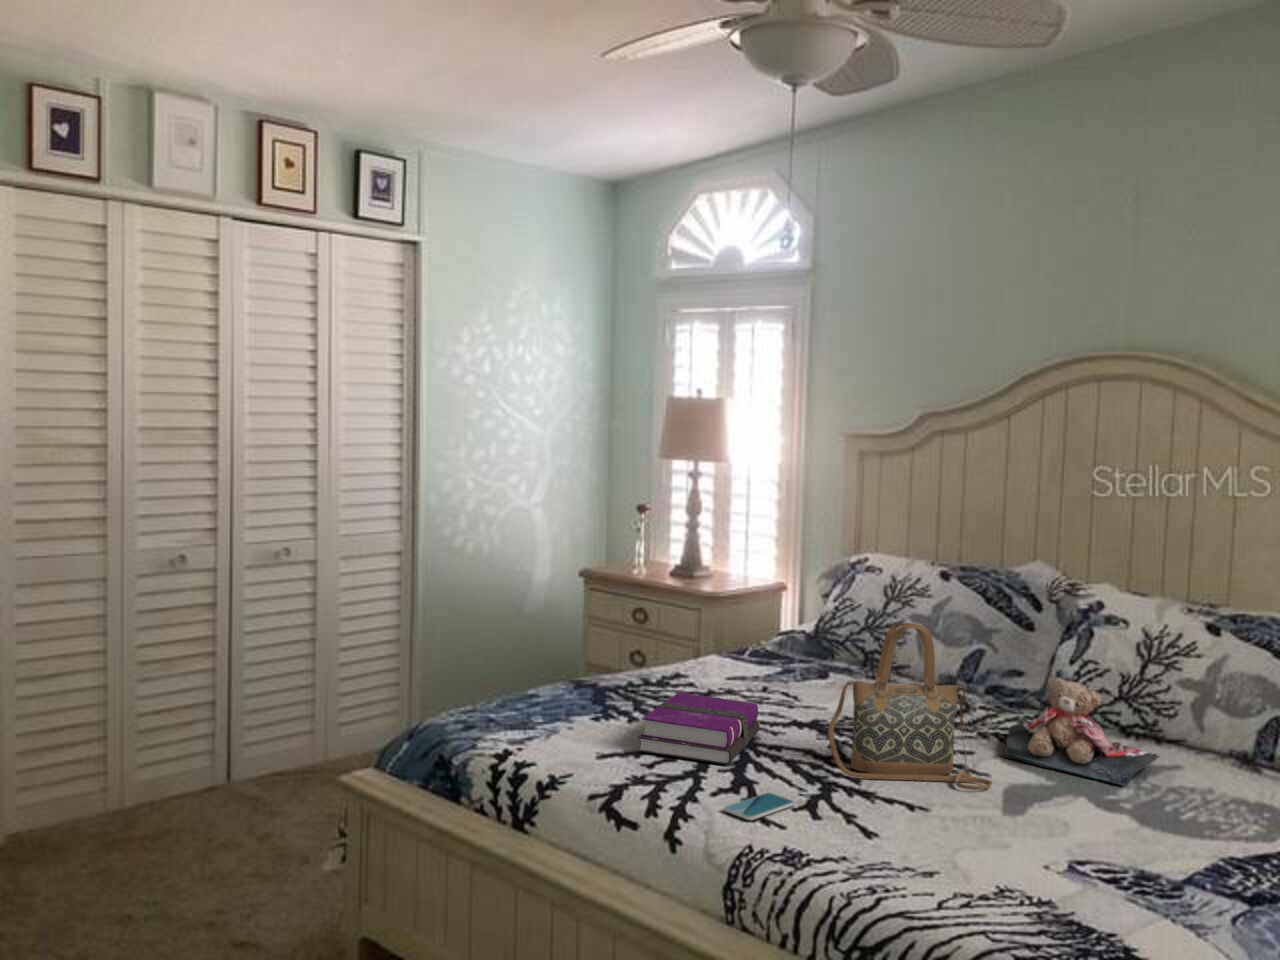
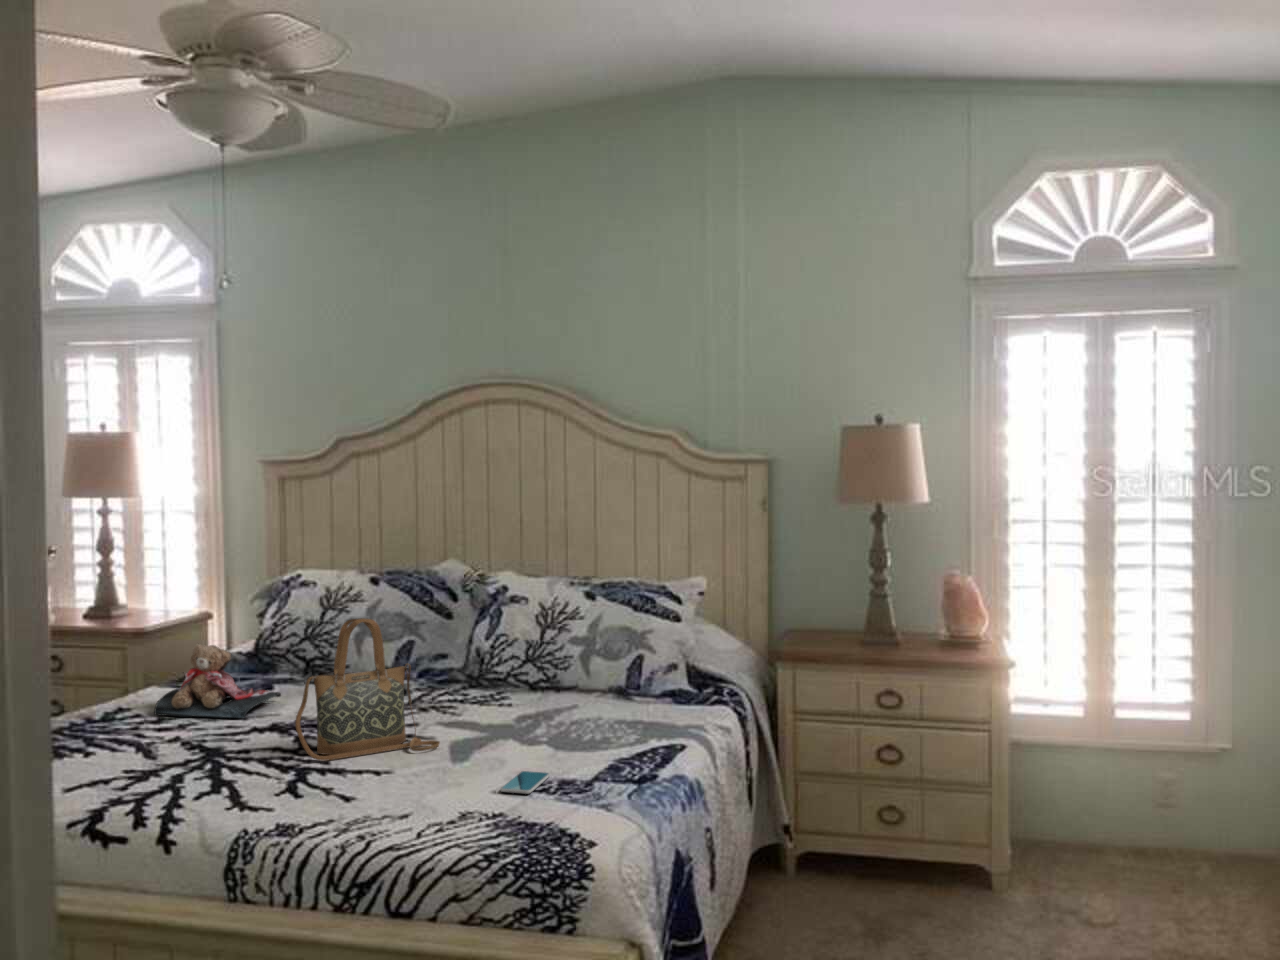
teddy bear: present [1005,677,1159,786] -> present [154,644,281,718]
hardback book: present [637,693,760,765] -> none [105,715,224,778]
smartphone: present [724,793,795,820] -> present [500,771,550,794]

